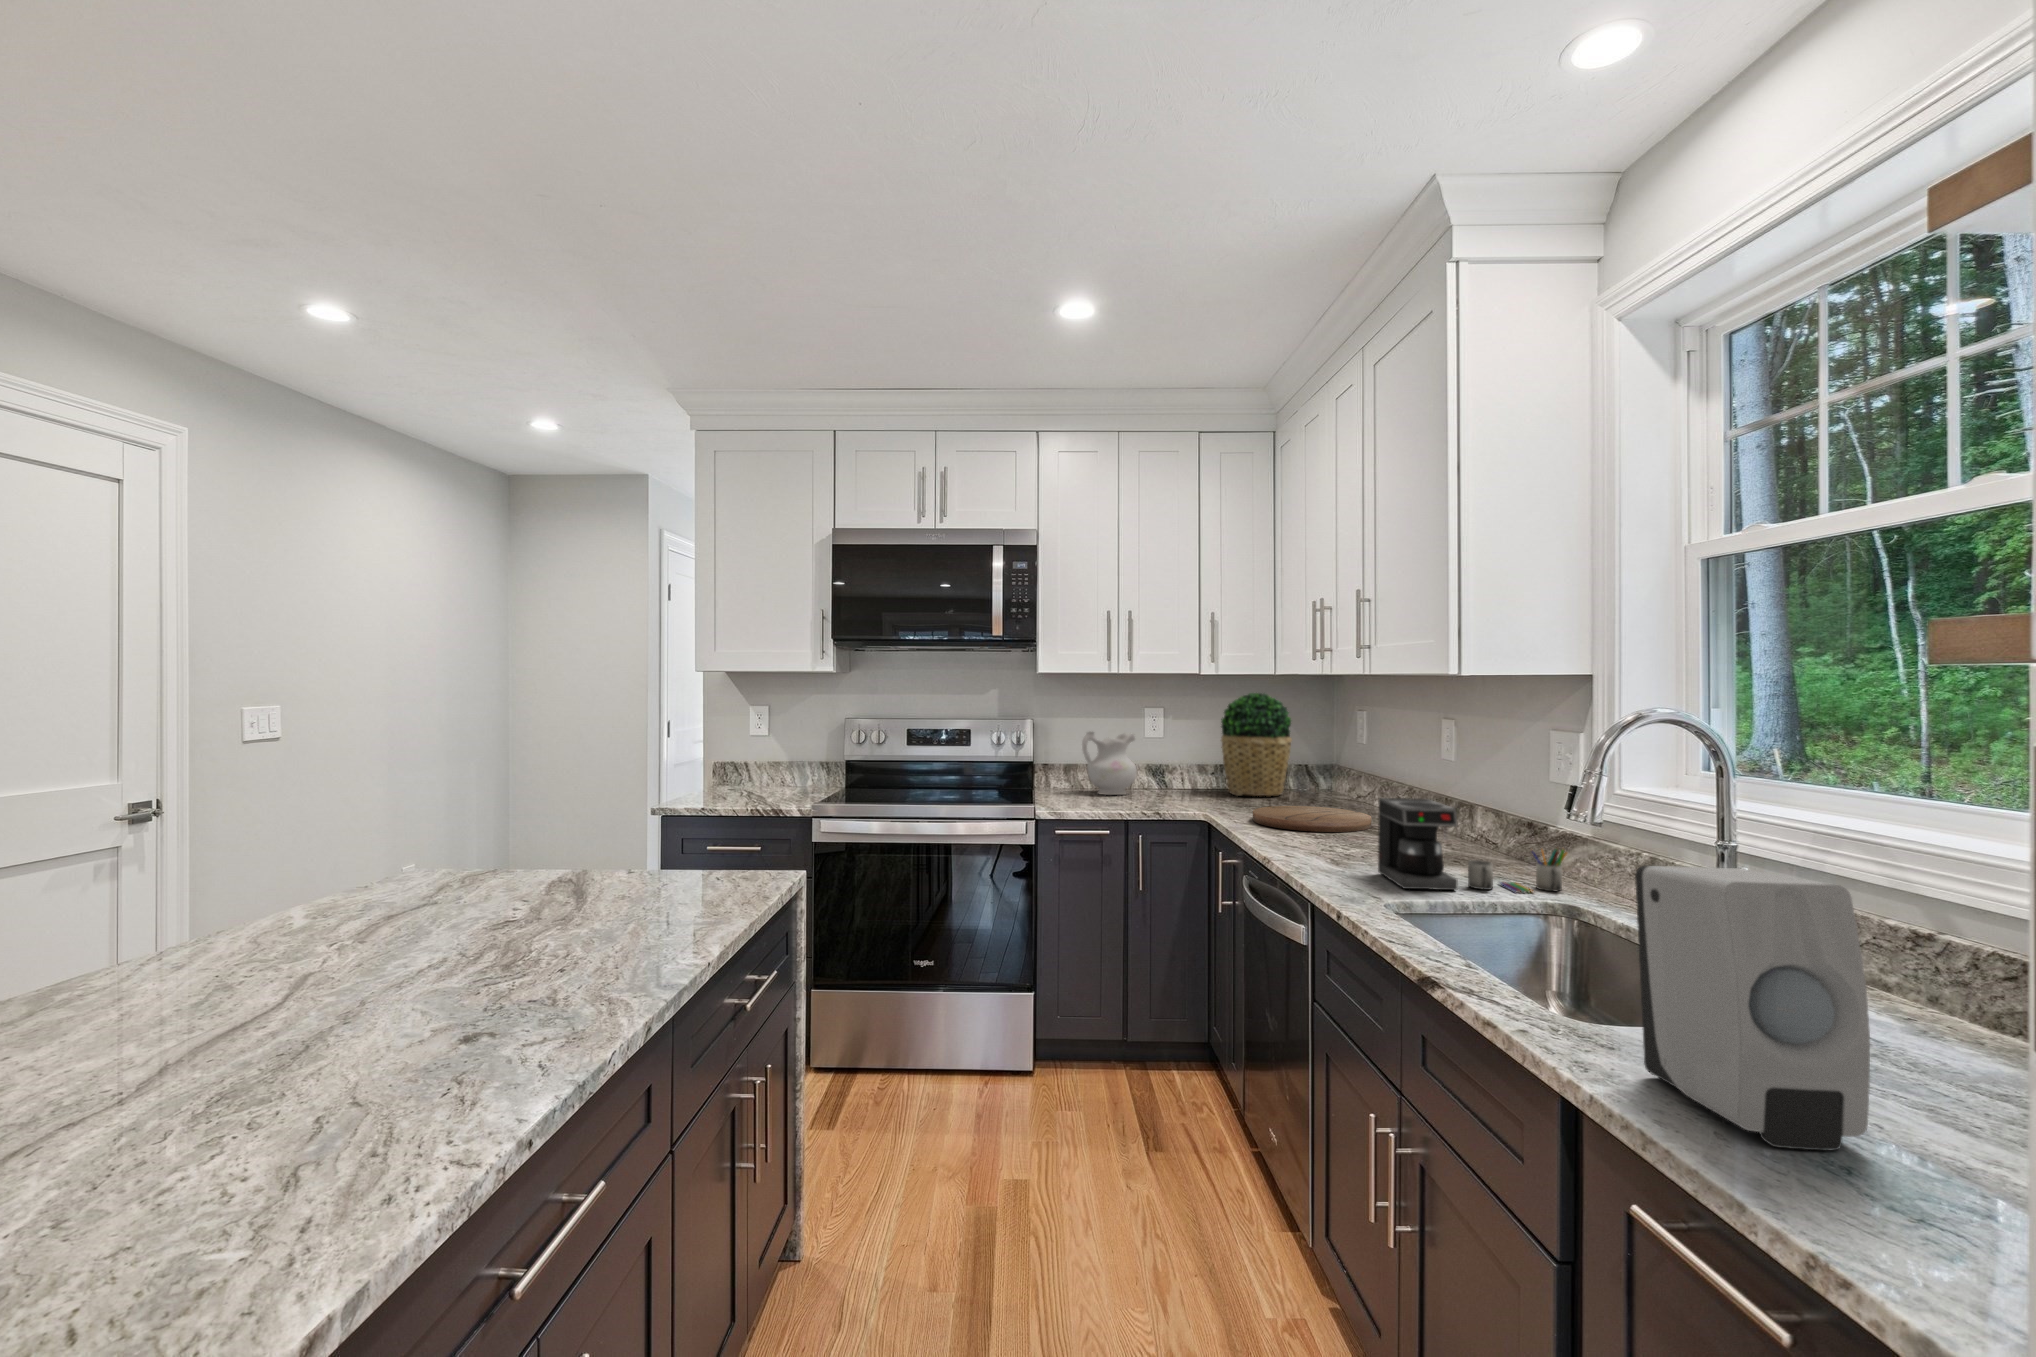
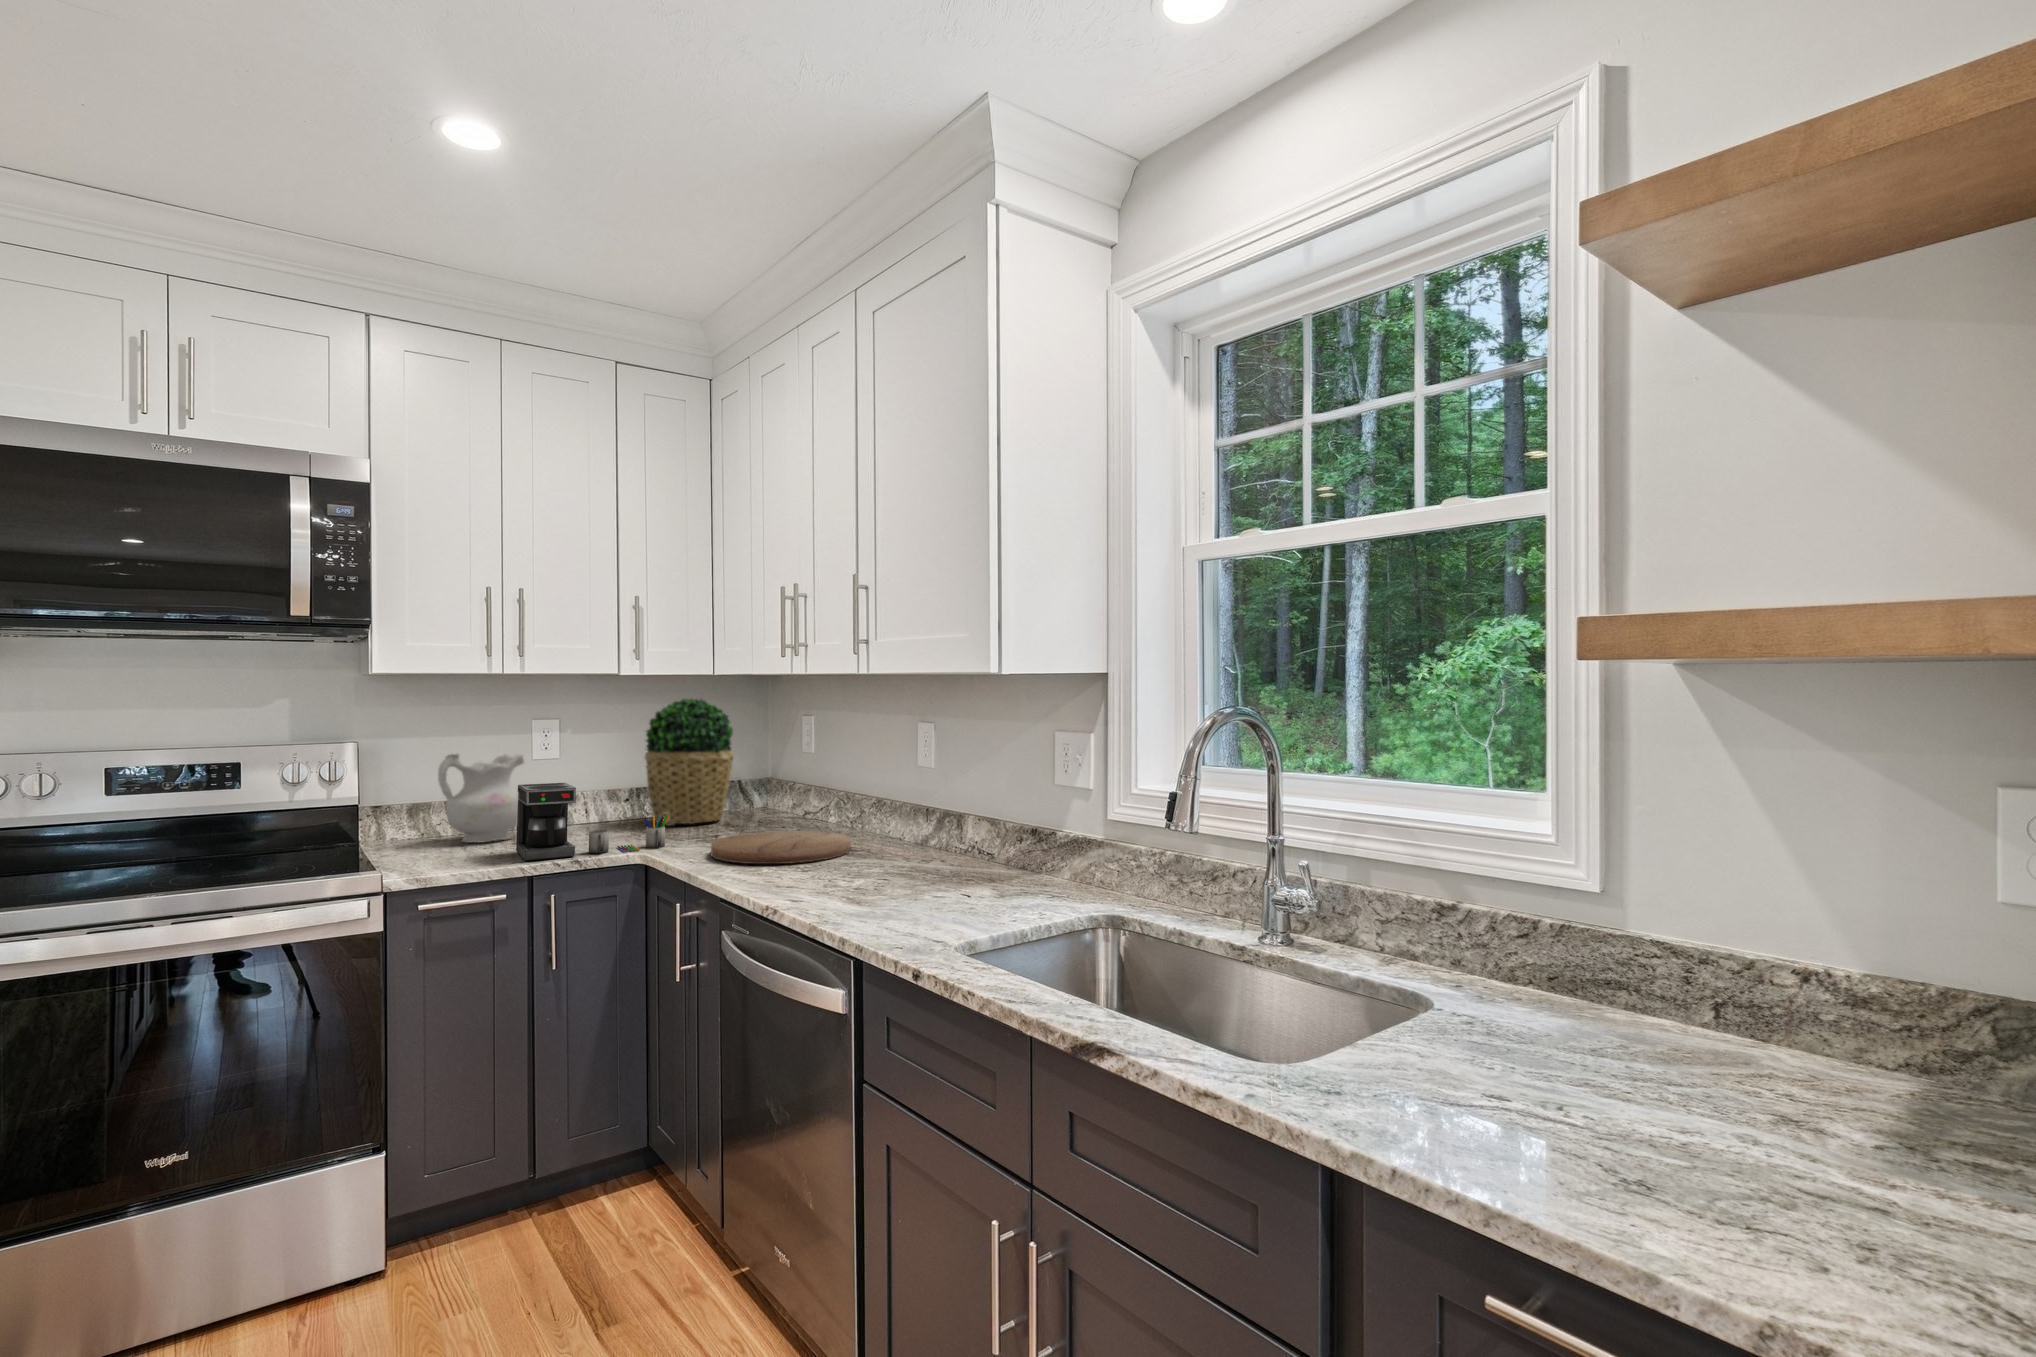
coffee maker: present [1378,798,1567,892] -> present [516,783,670,861]
soap dispenser: present [1635,866,1870,1150] -> none [1441,877,1720,1233]

